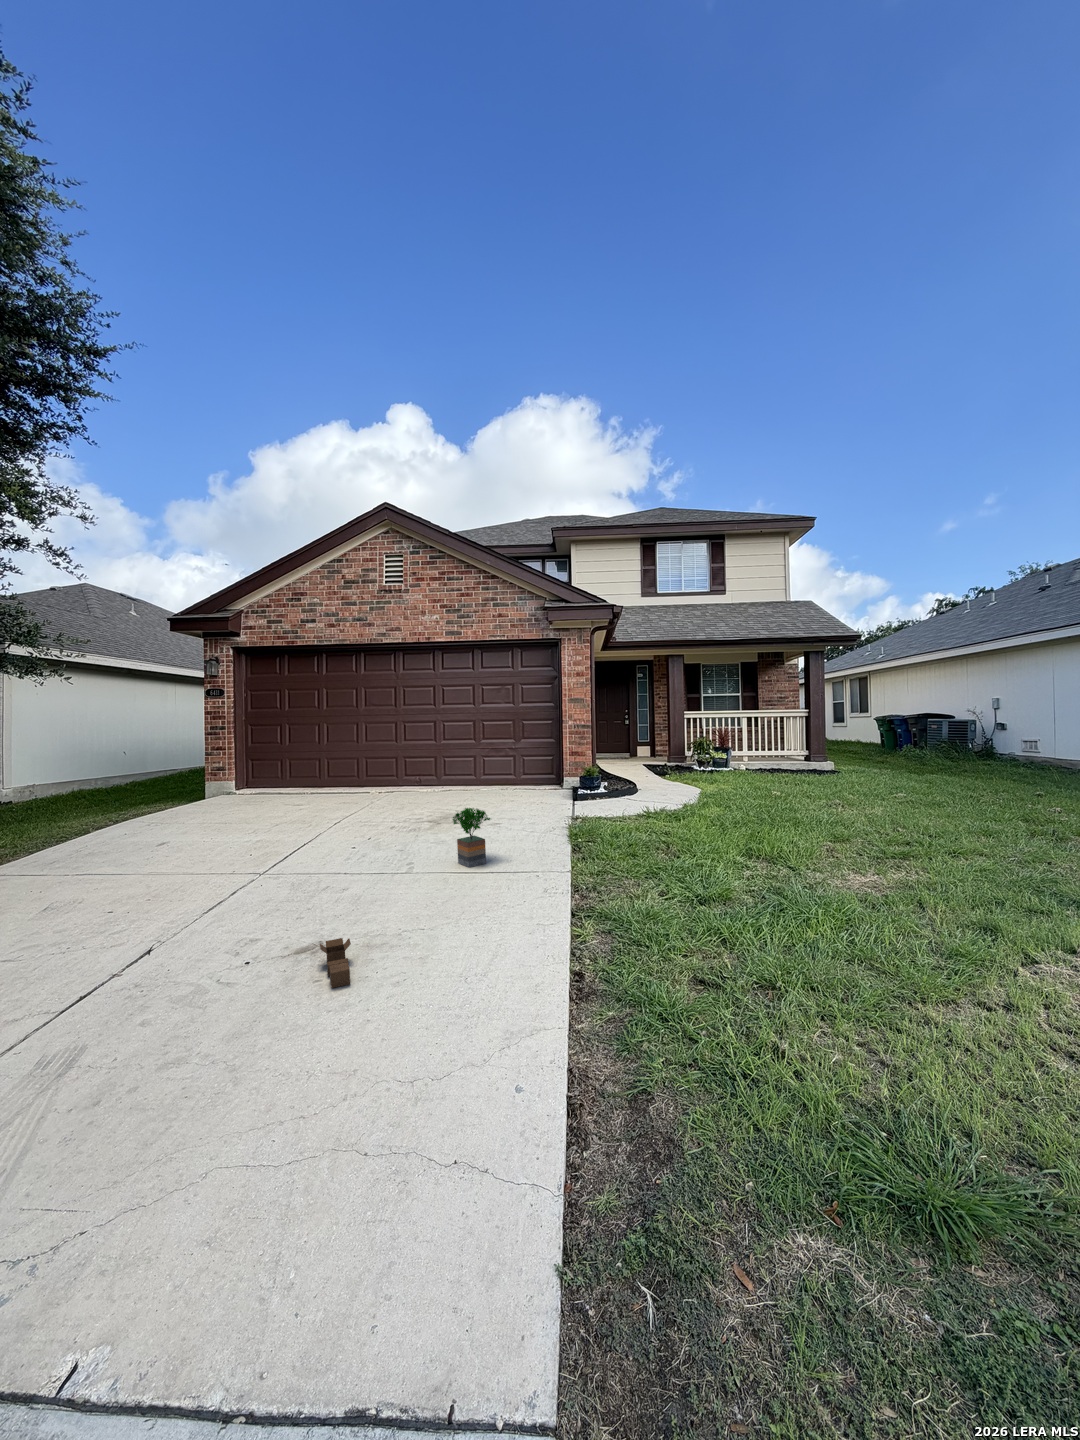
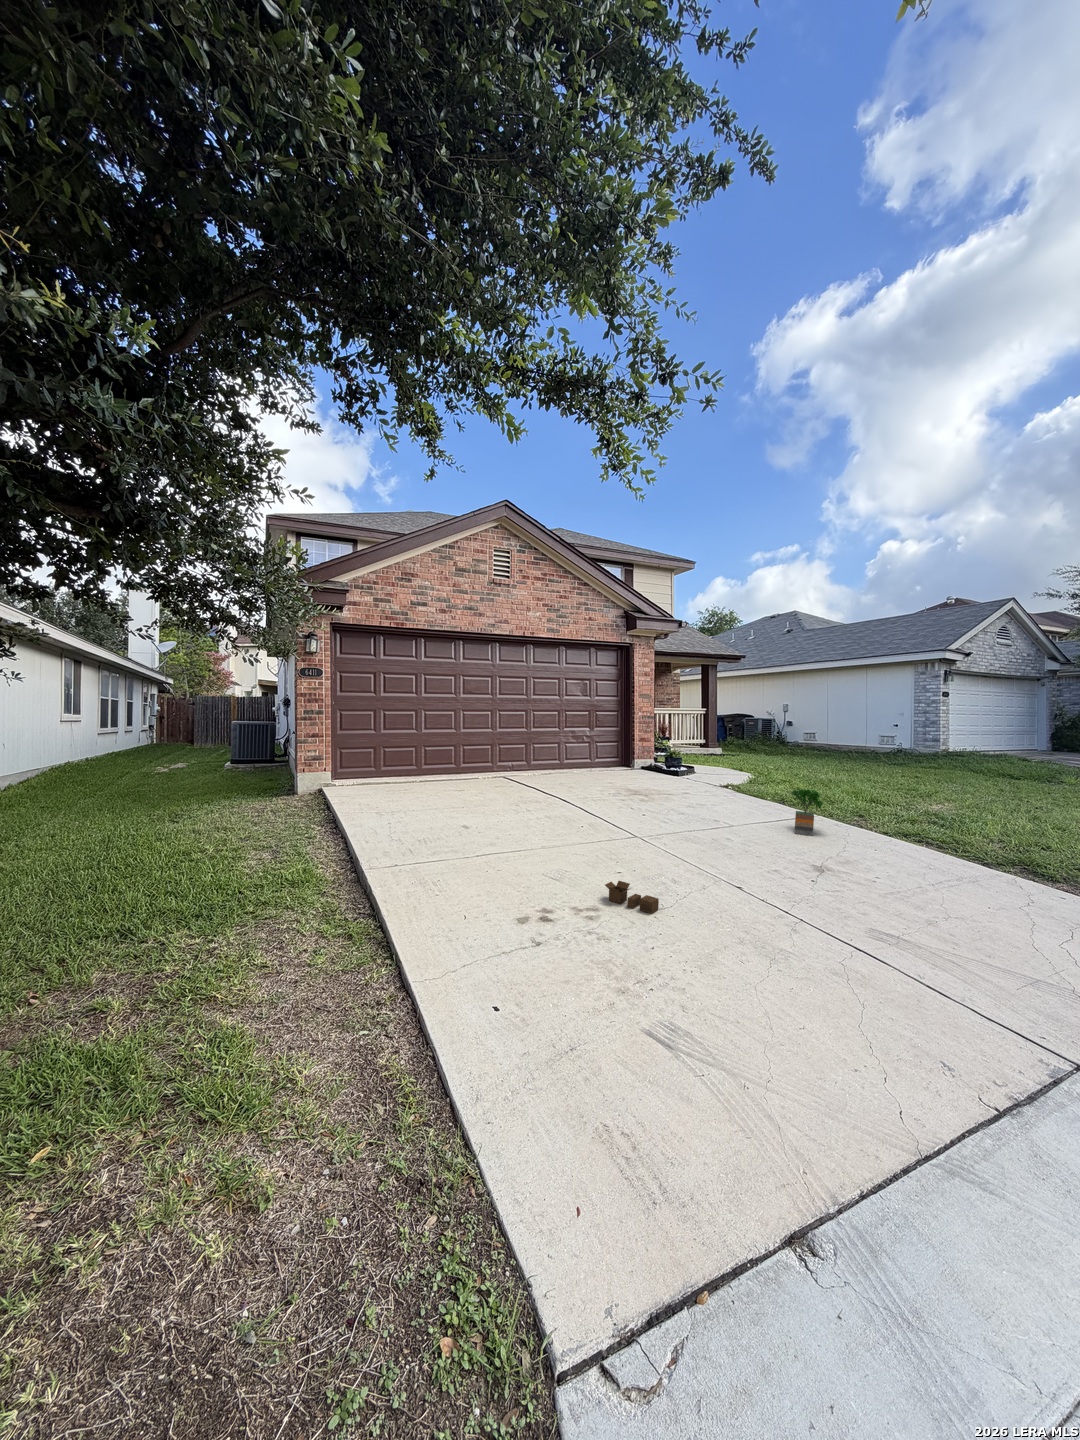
cardboard box: present [320,938,351,988] -> present [605,881,659,914]

